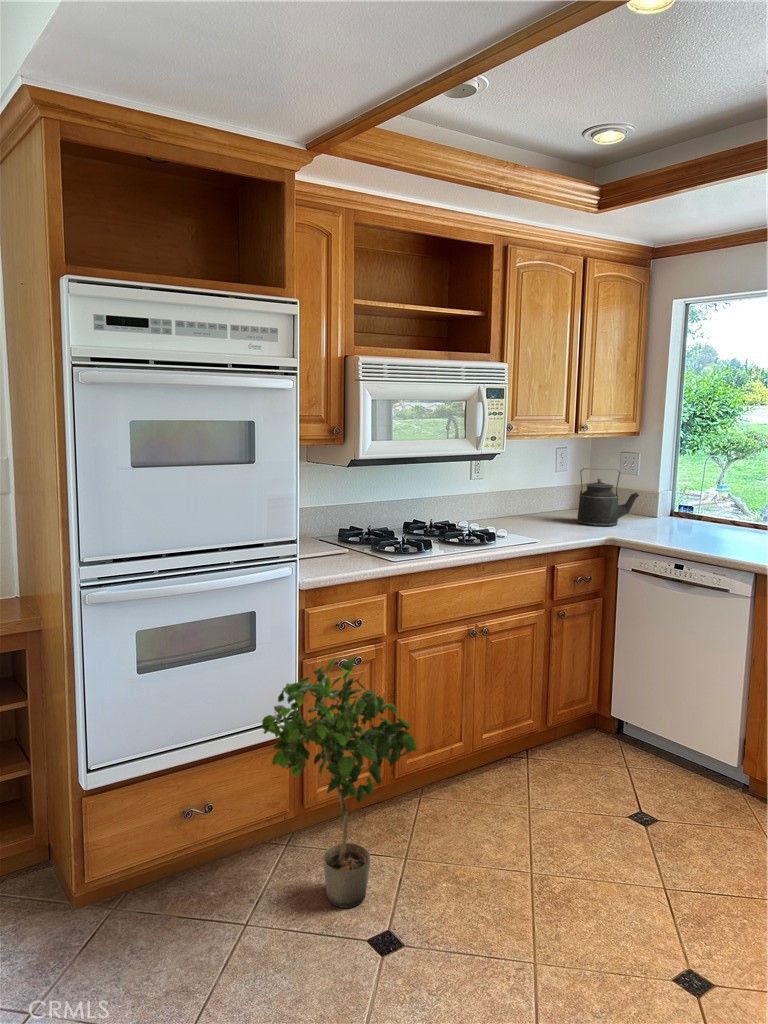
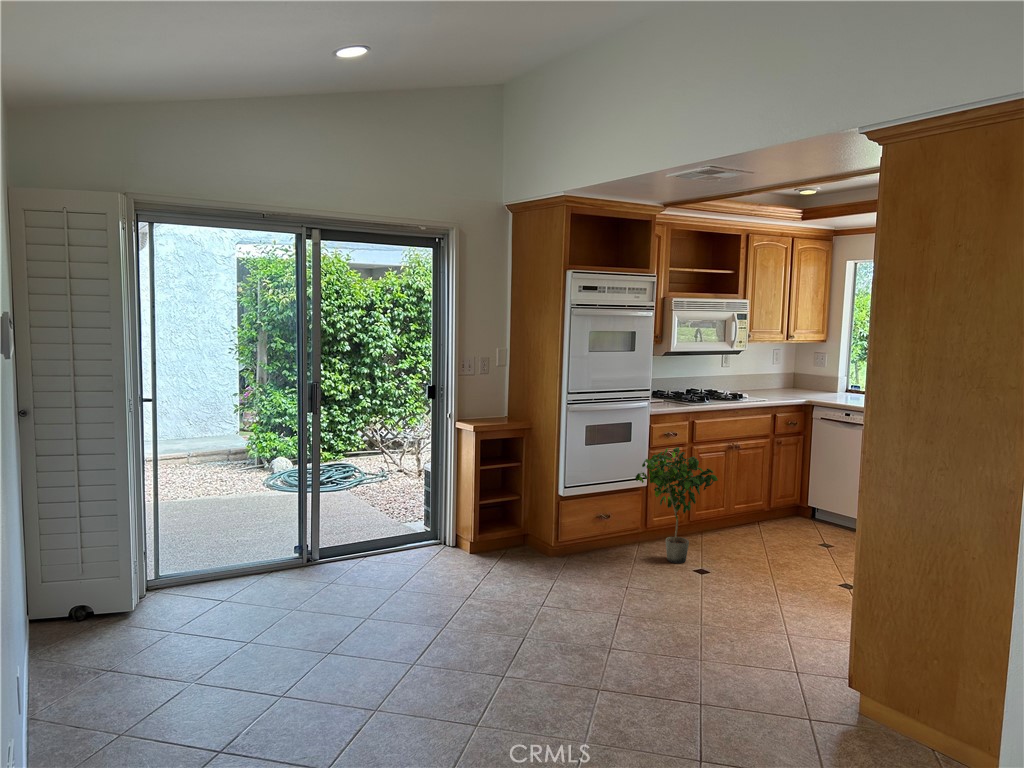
kettle: present [577,468,639,526] -> none [788,361,826,395]

